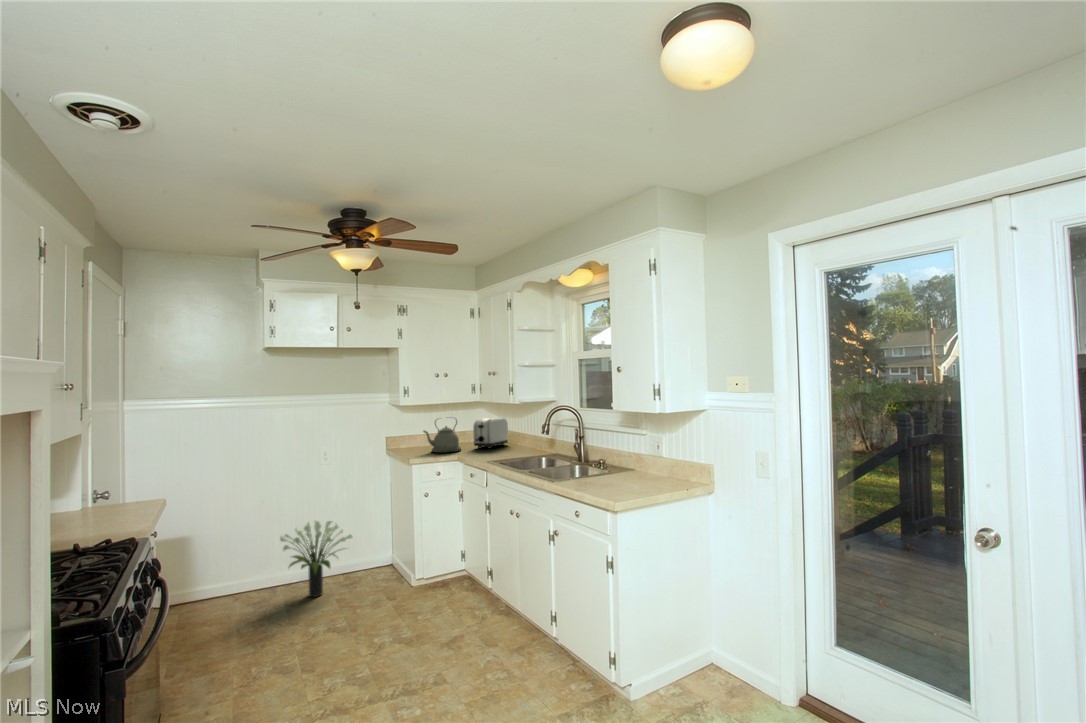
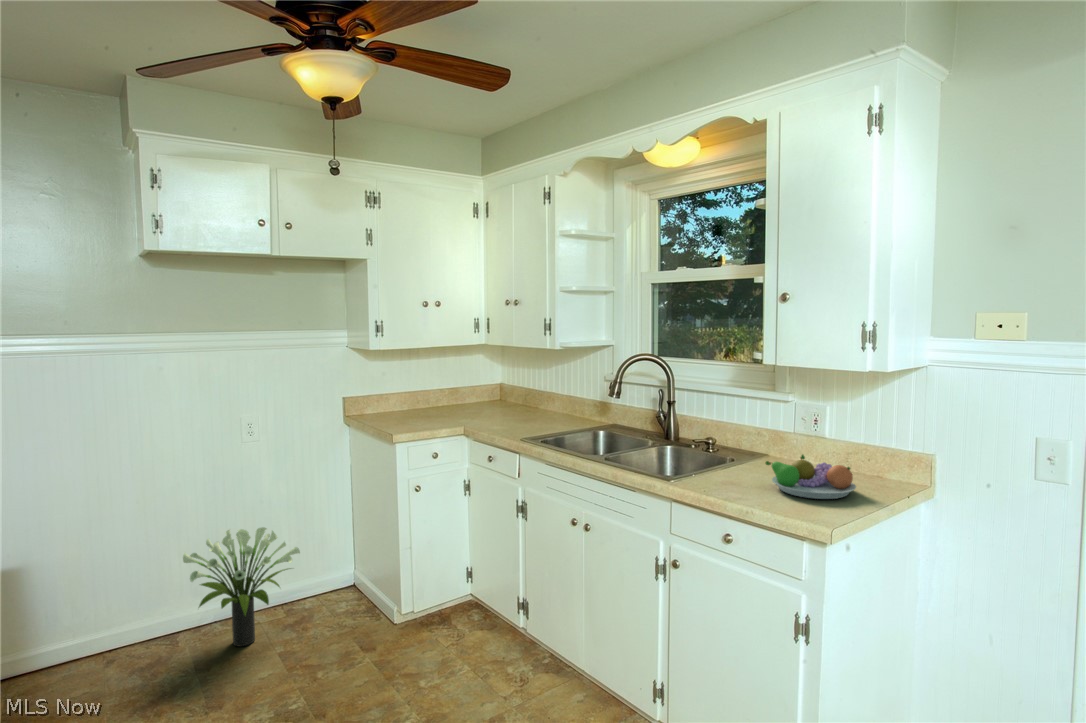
toaster: present [473,418,508,449] -> none [480,370,526,416]
kettle: present [423,420,461,453] -> none [407,369,463,422]
fruit bowl: none [609,464,657,489] -> present [765,455,856,499]

